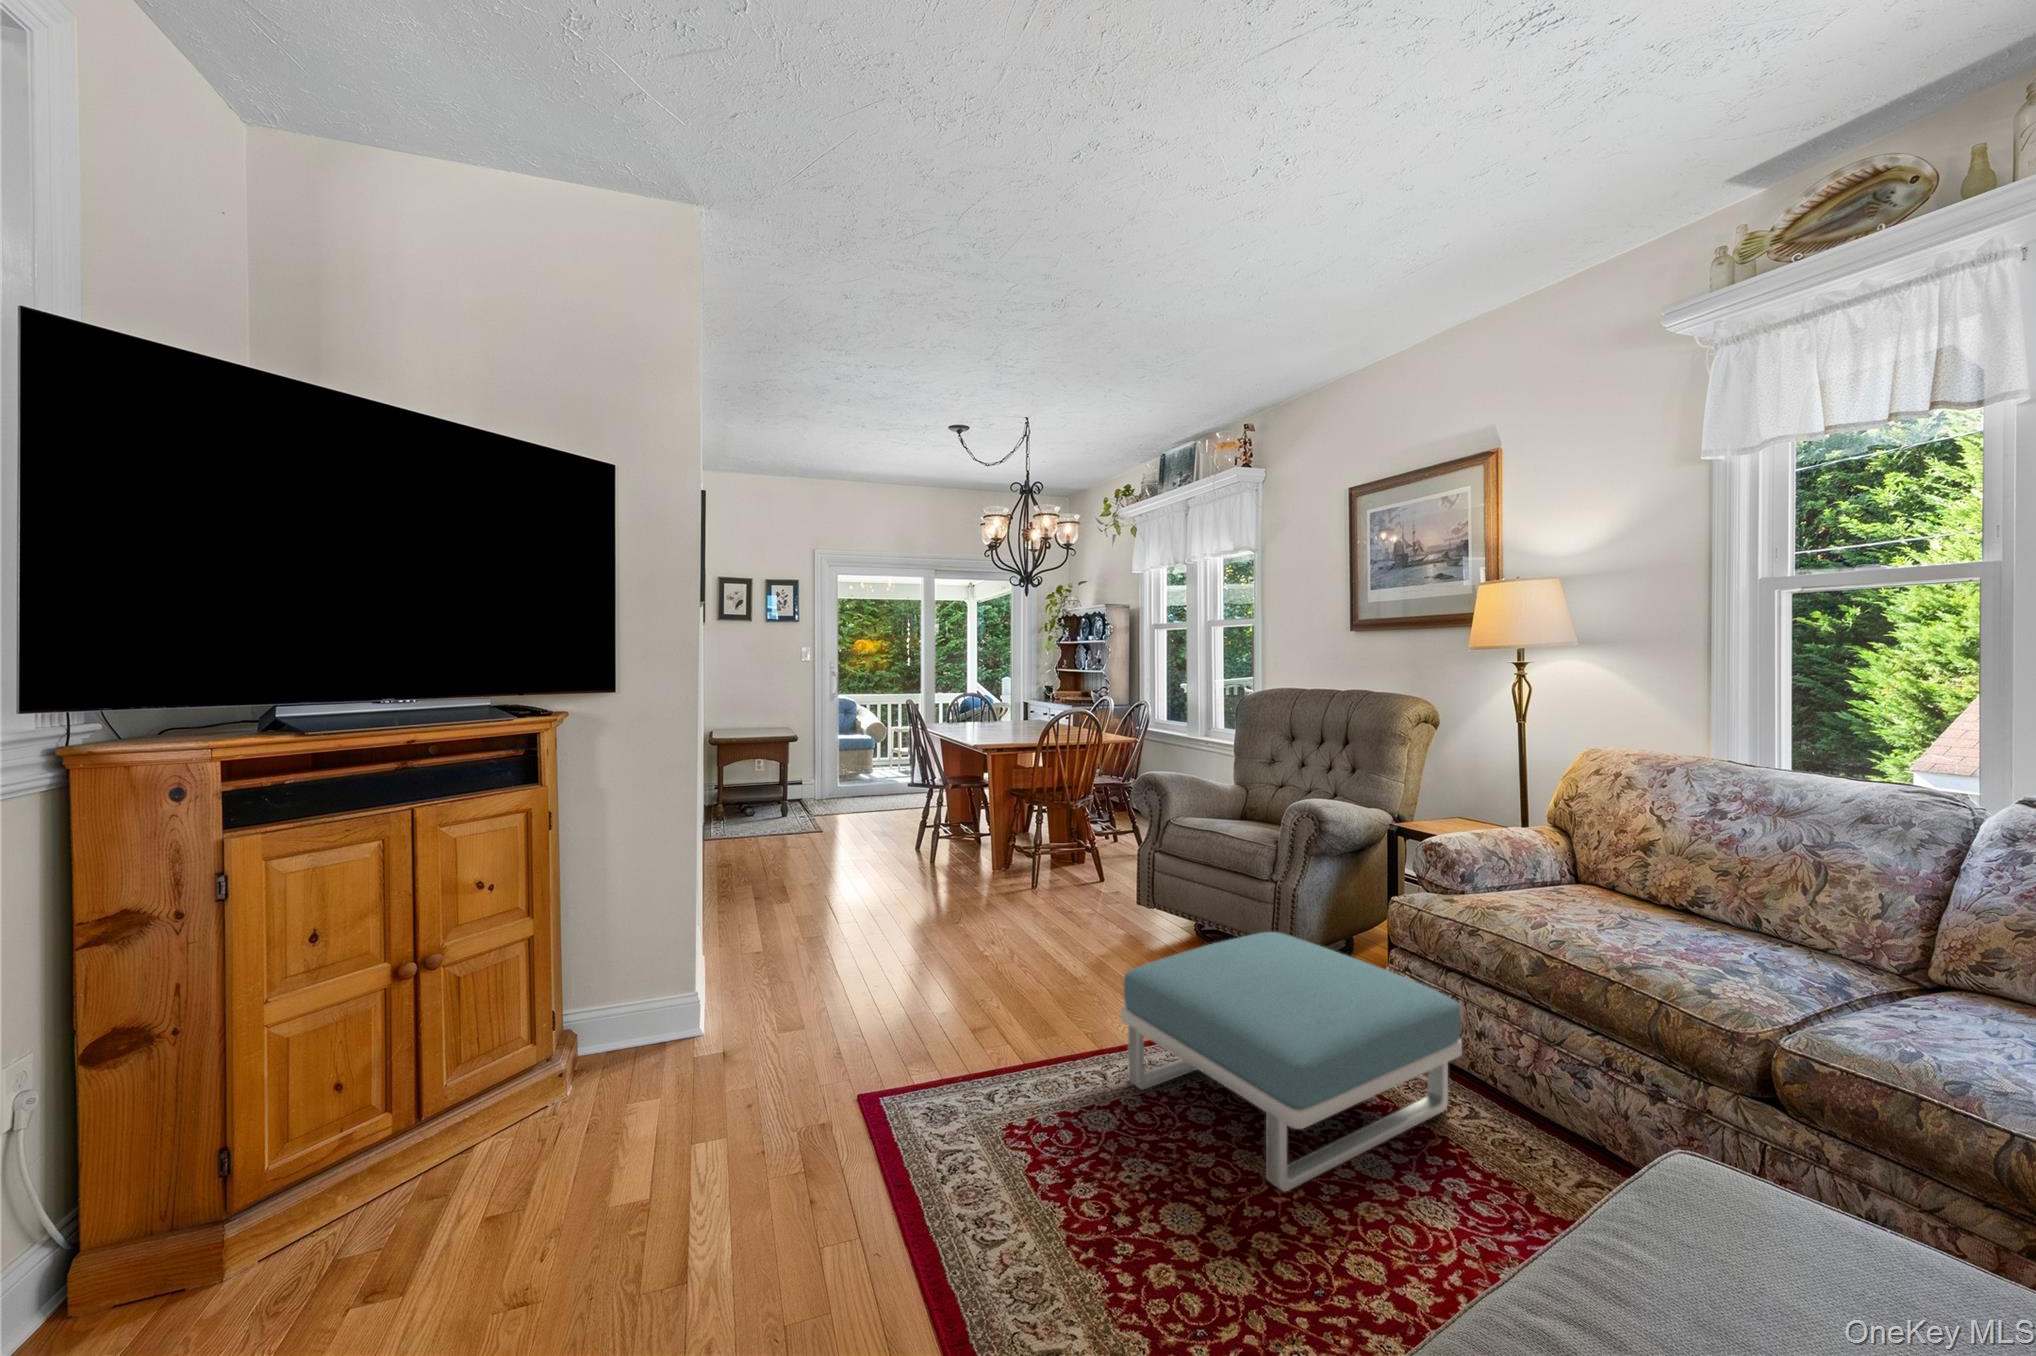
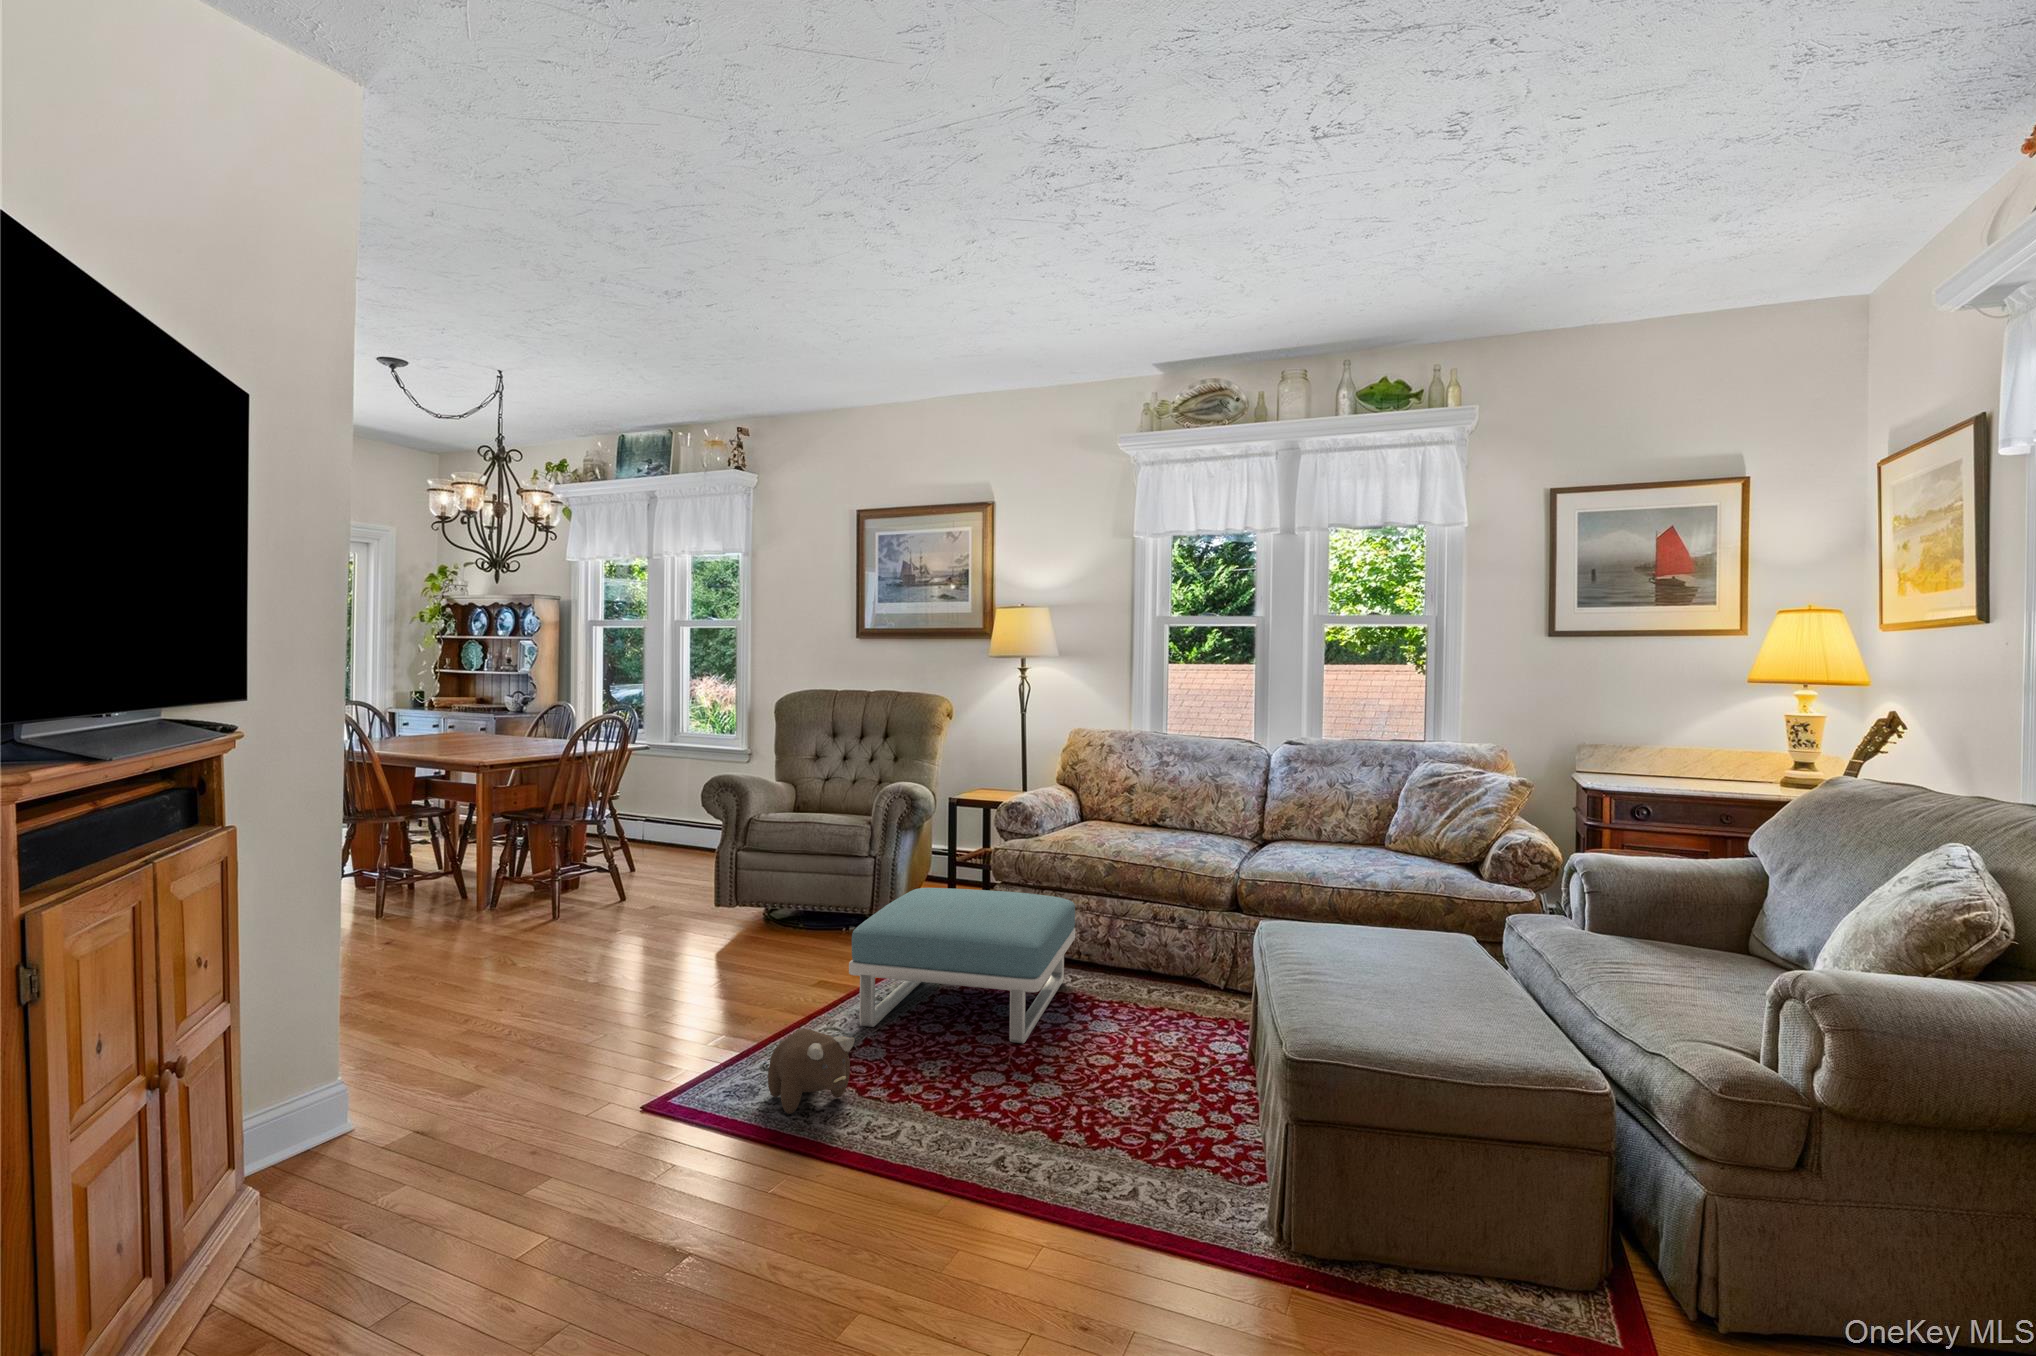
plush toy: none [928,1079,1013,1172] -> present [768,1029,855,1114]

